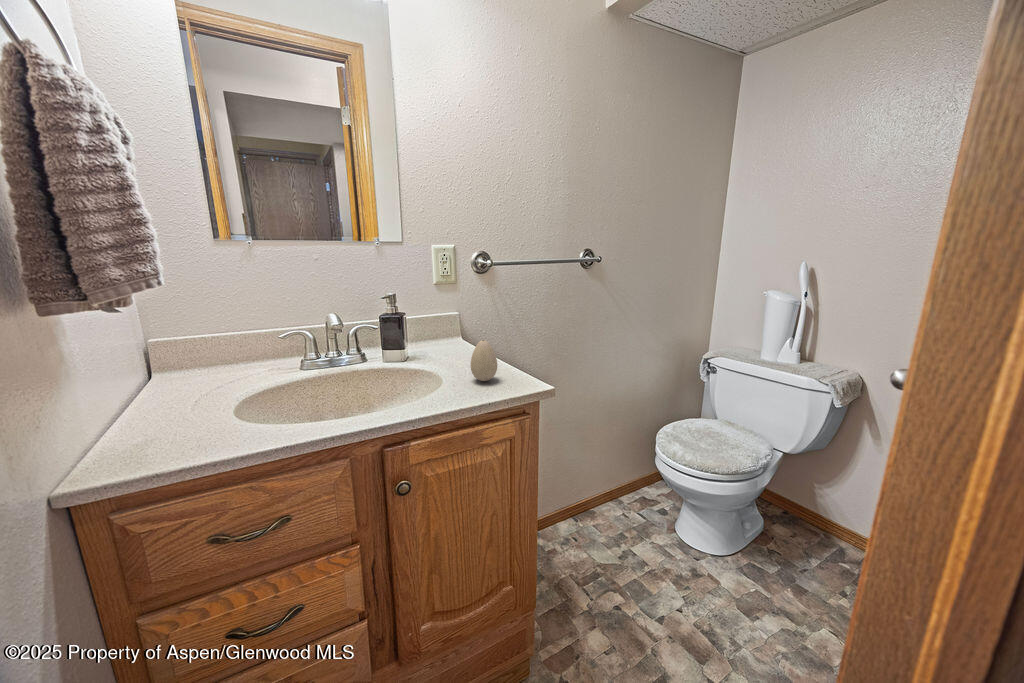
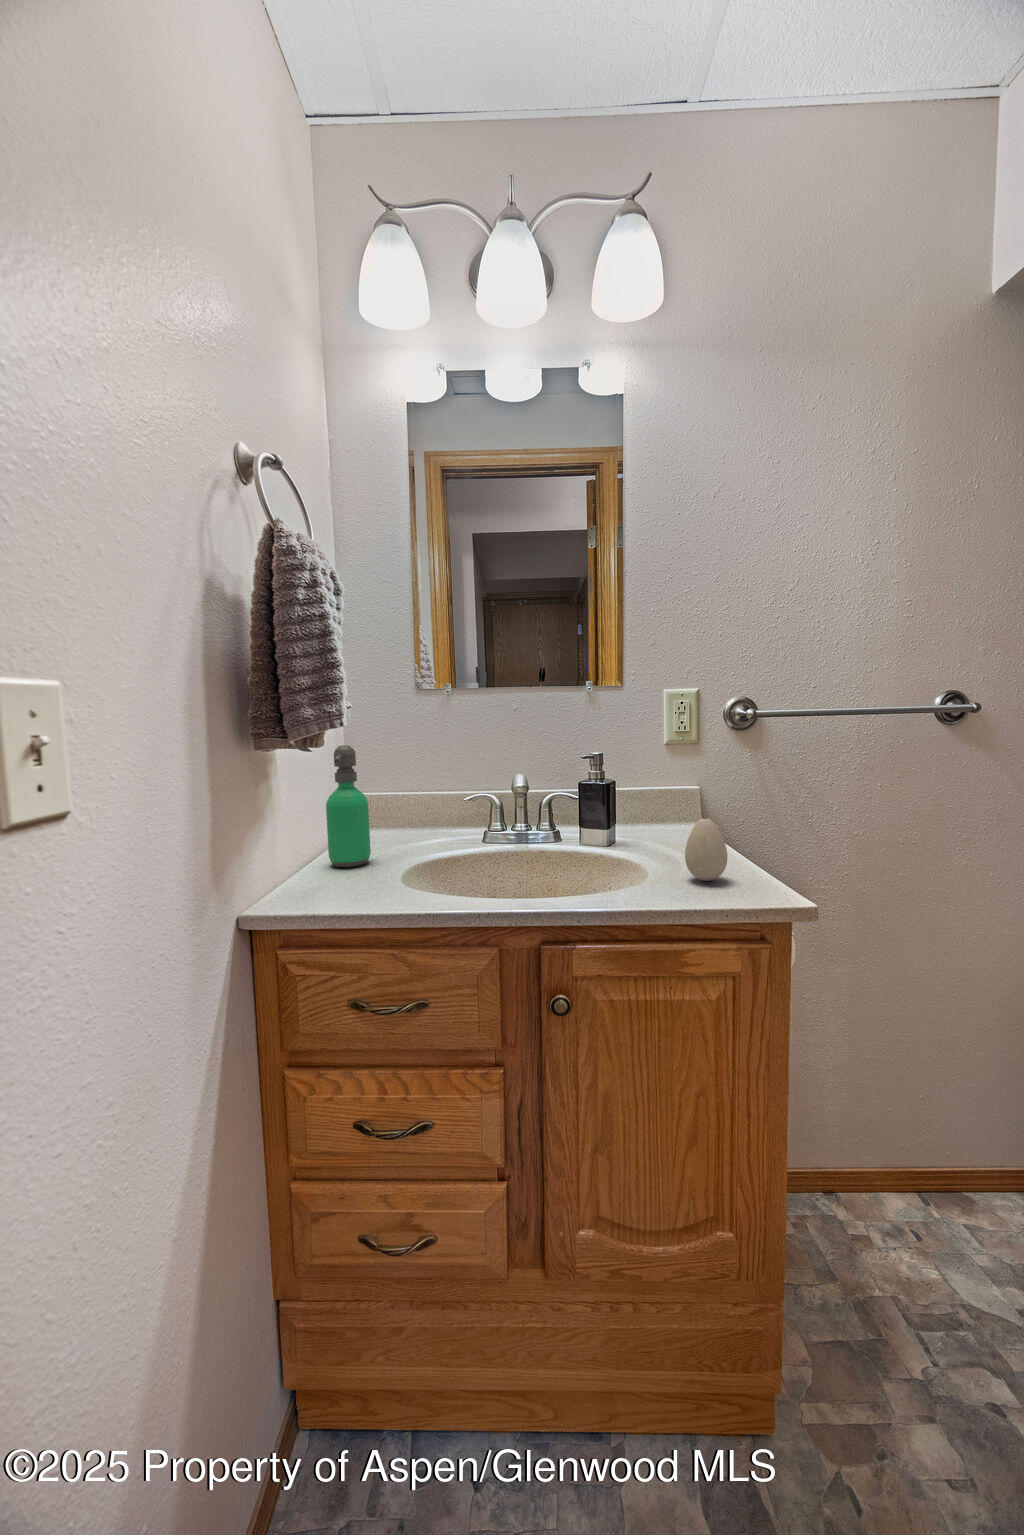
soap dispenser: none [136,298,196,414] -> present [326,745,371,867]

